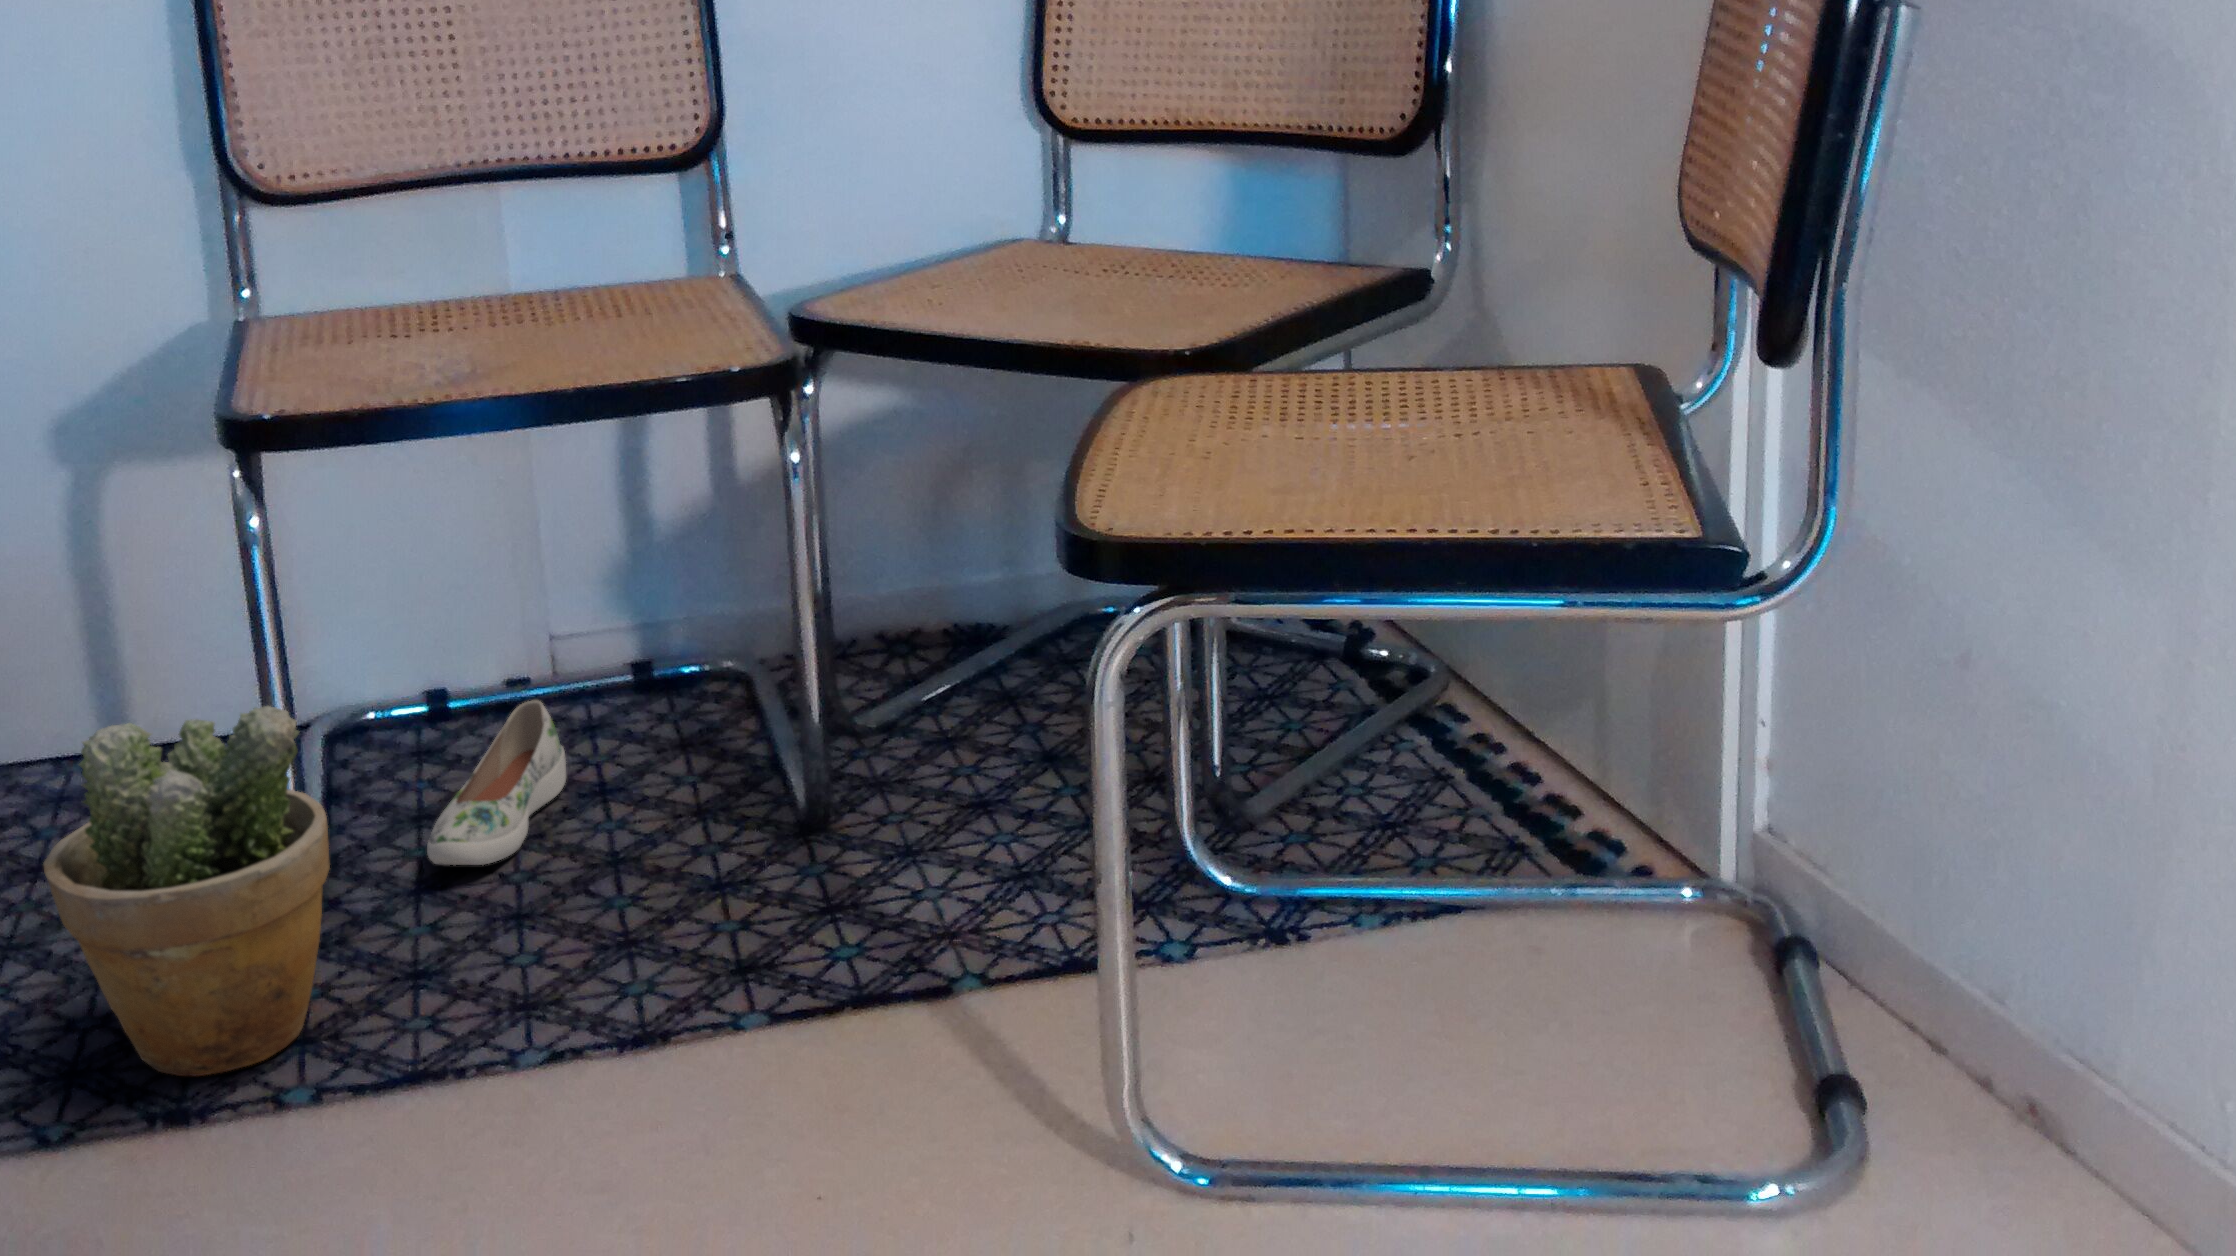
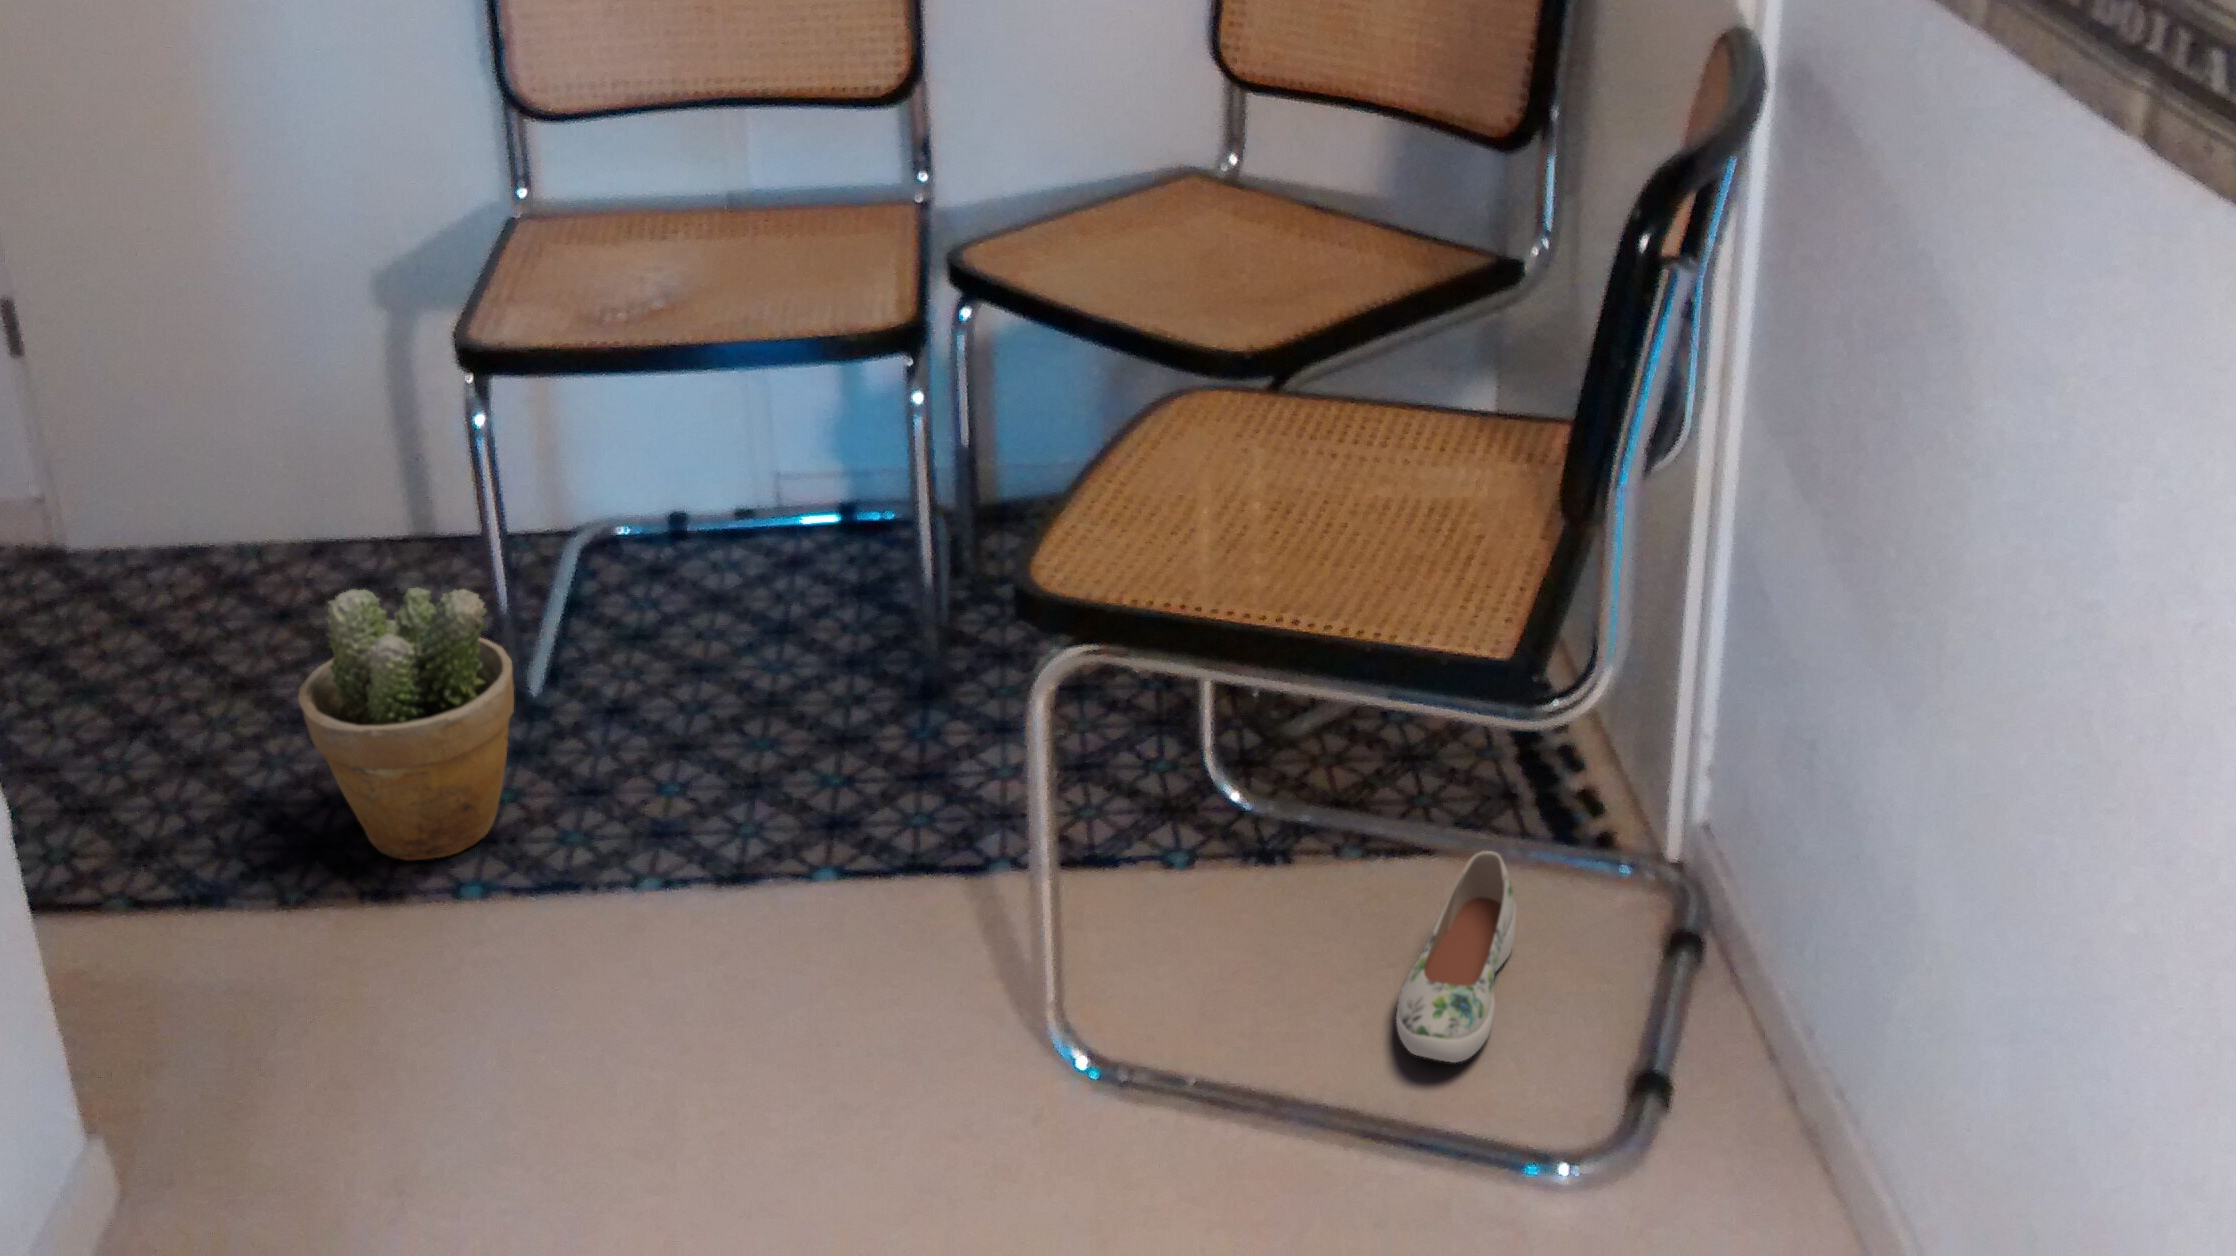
shoe: present [427,700,566,865] -> present [1396,851,1516,1062]

